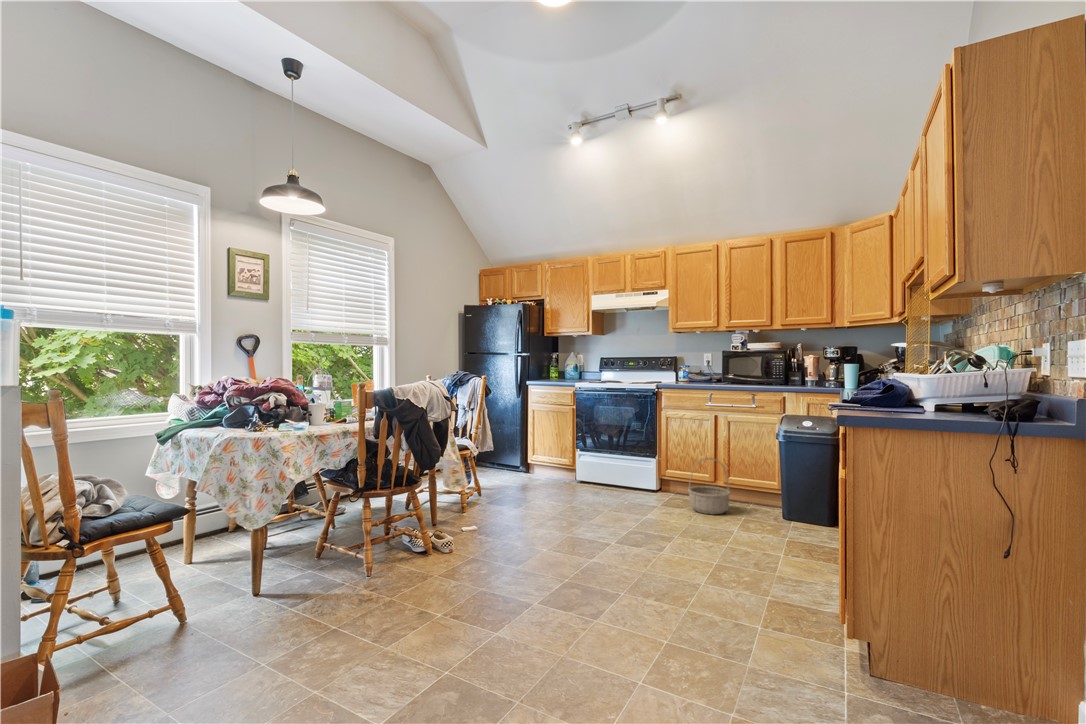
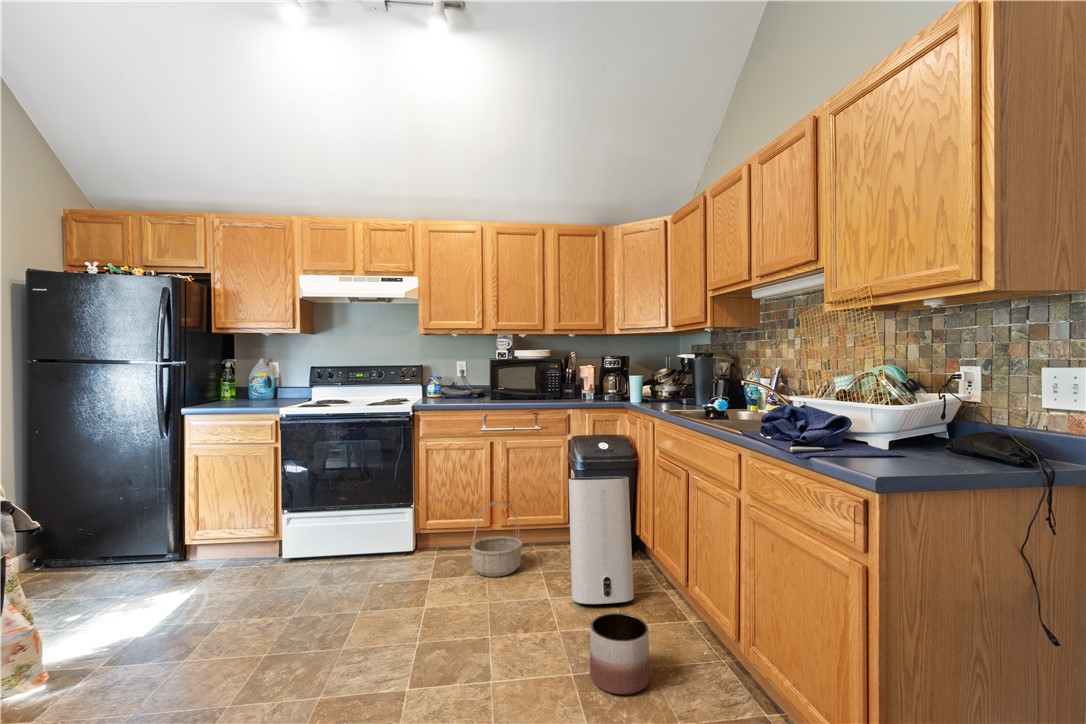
air purifier: none [751,442,808,547] -> present [569,477,634,604]
planter: none [723,534,770,589] -> present [590,613,649,695]

